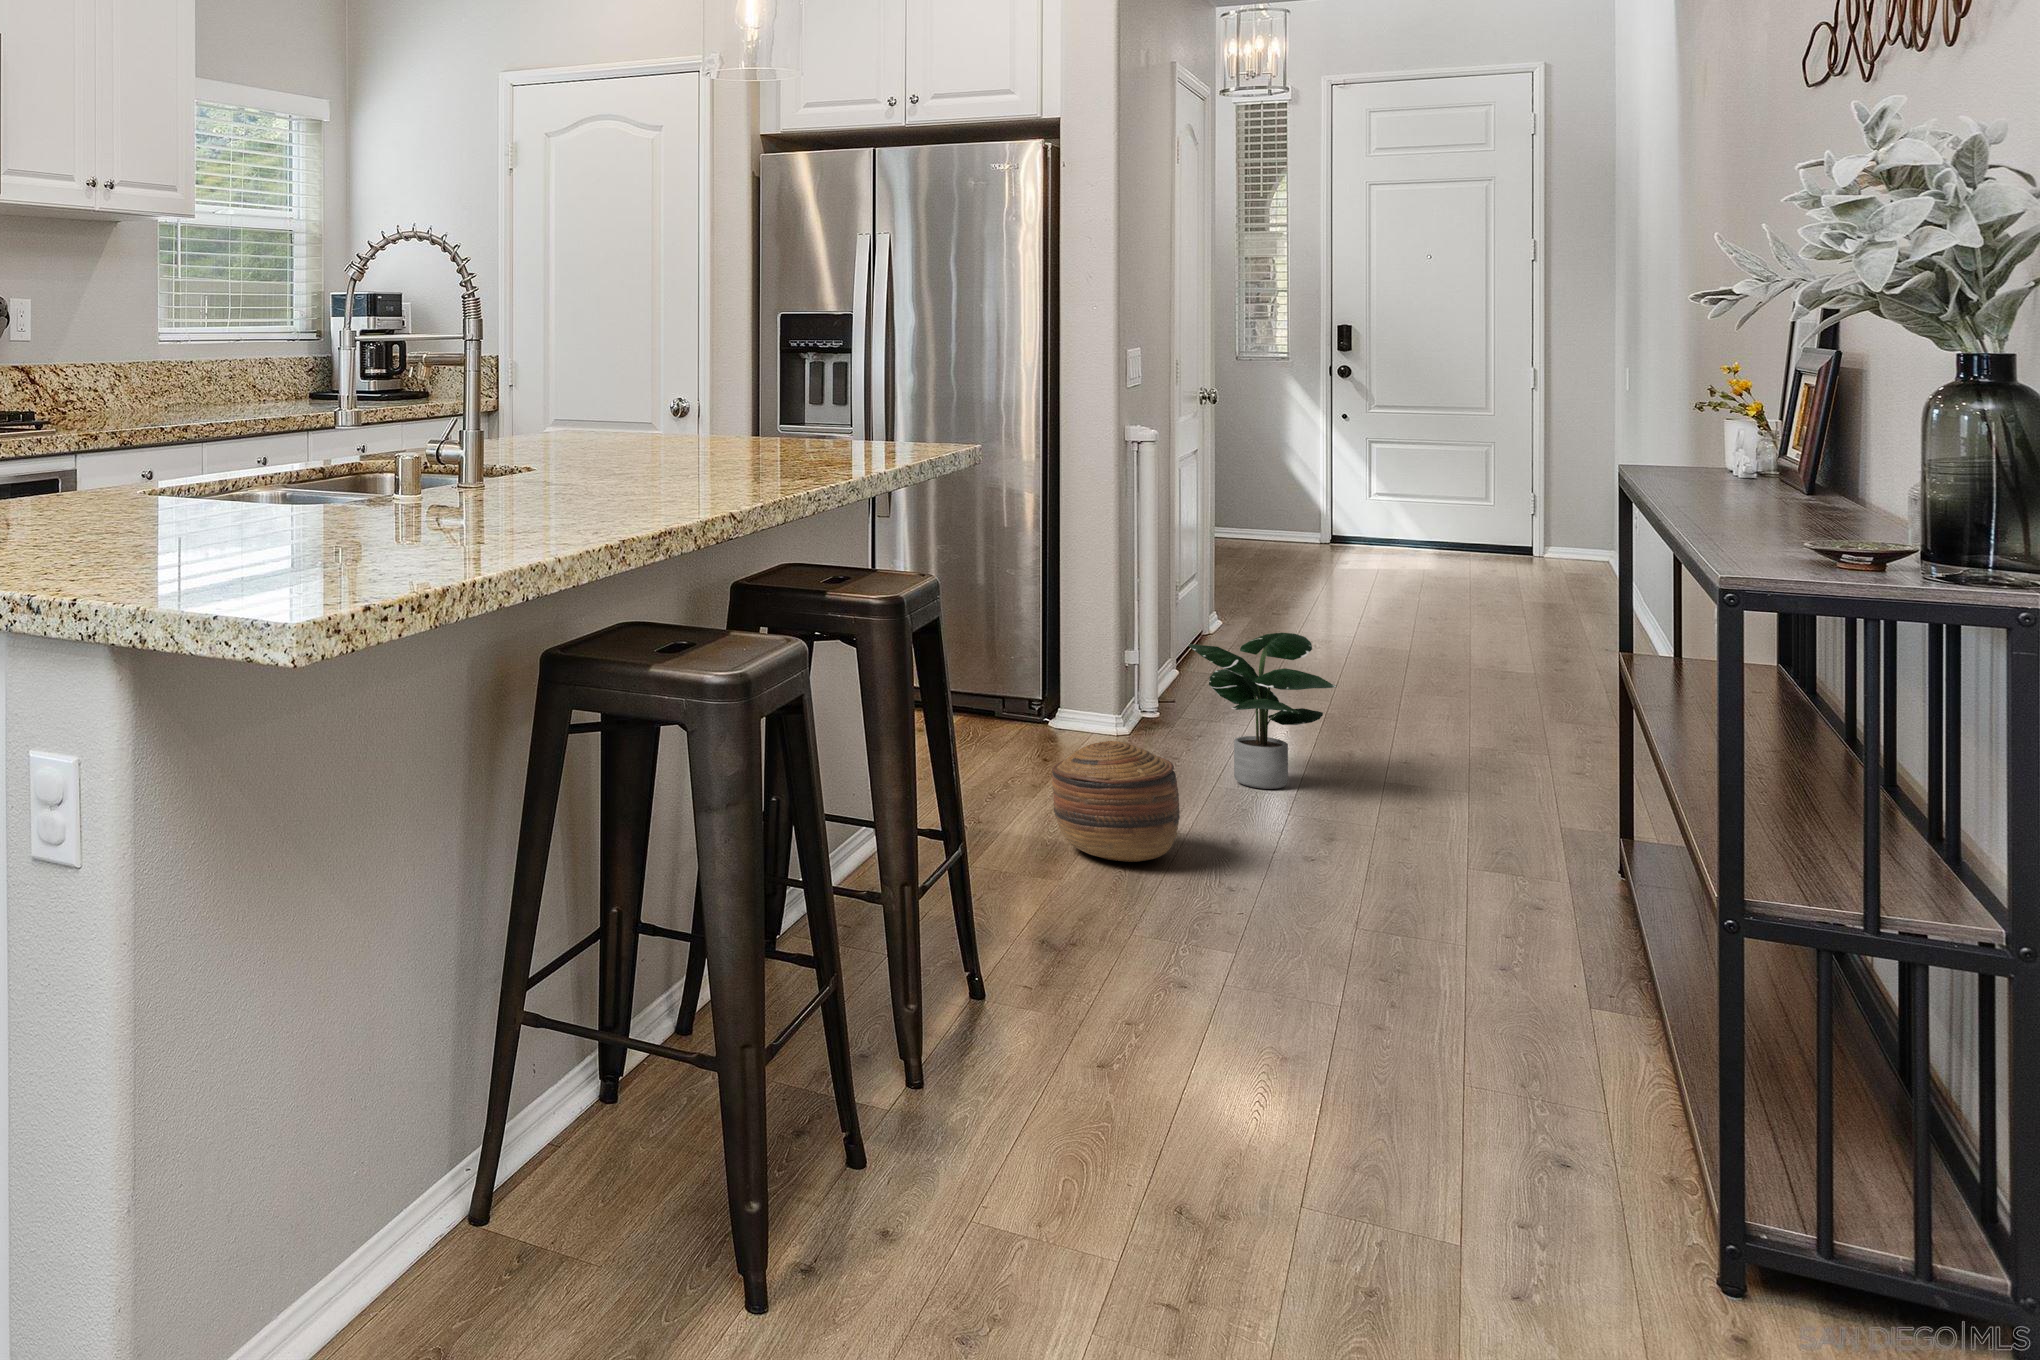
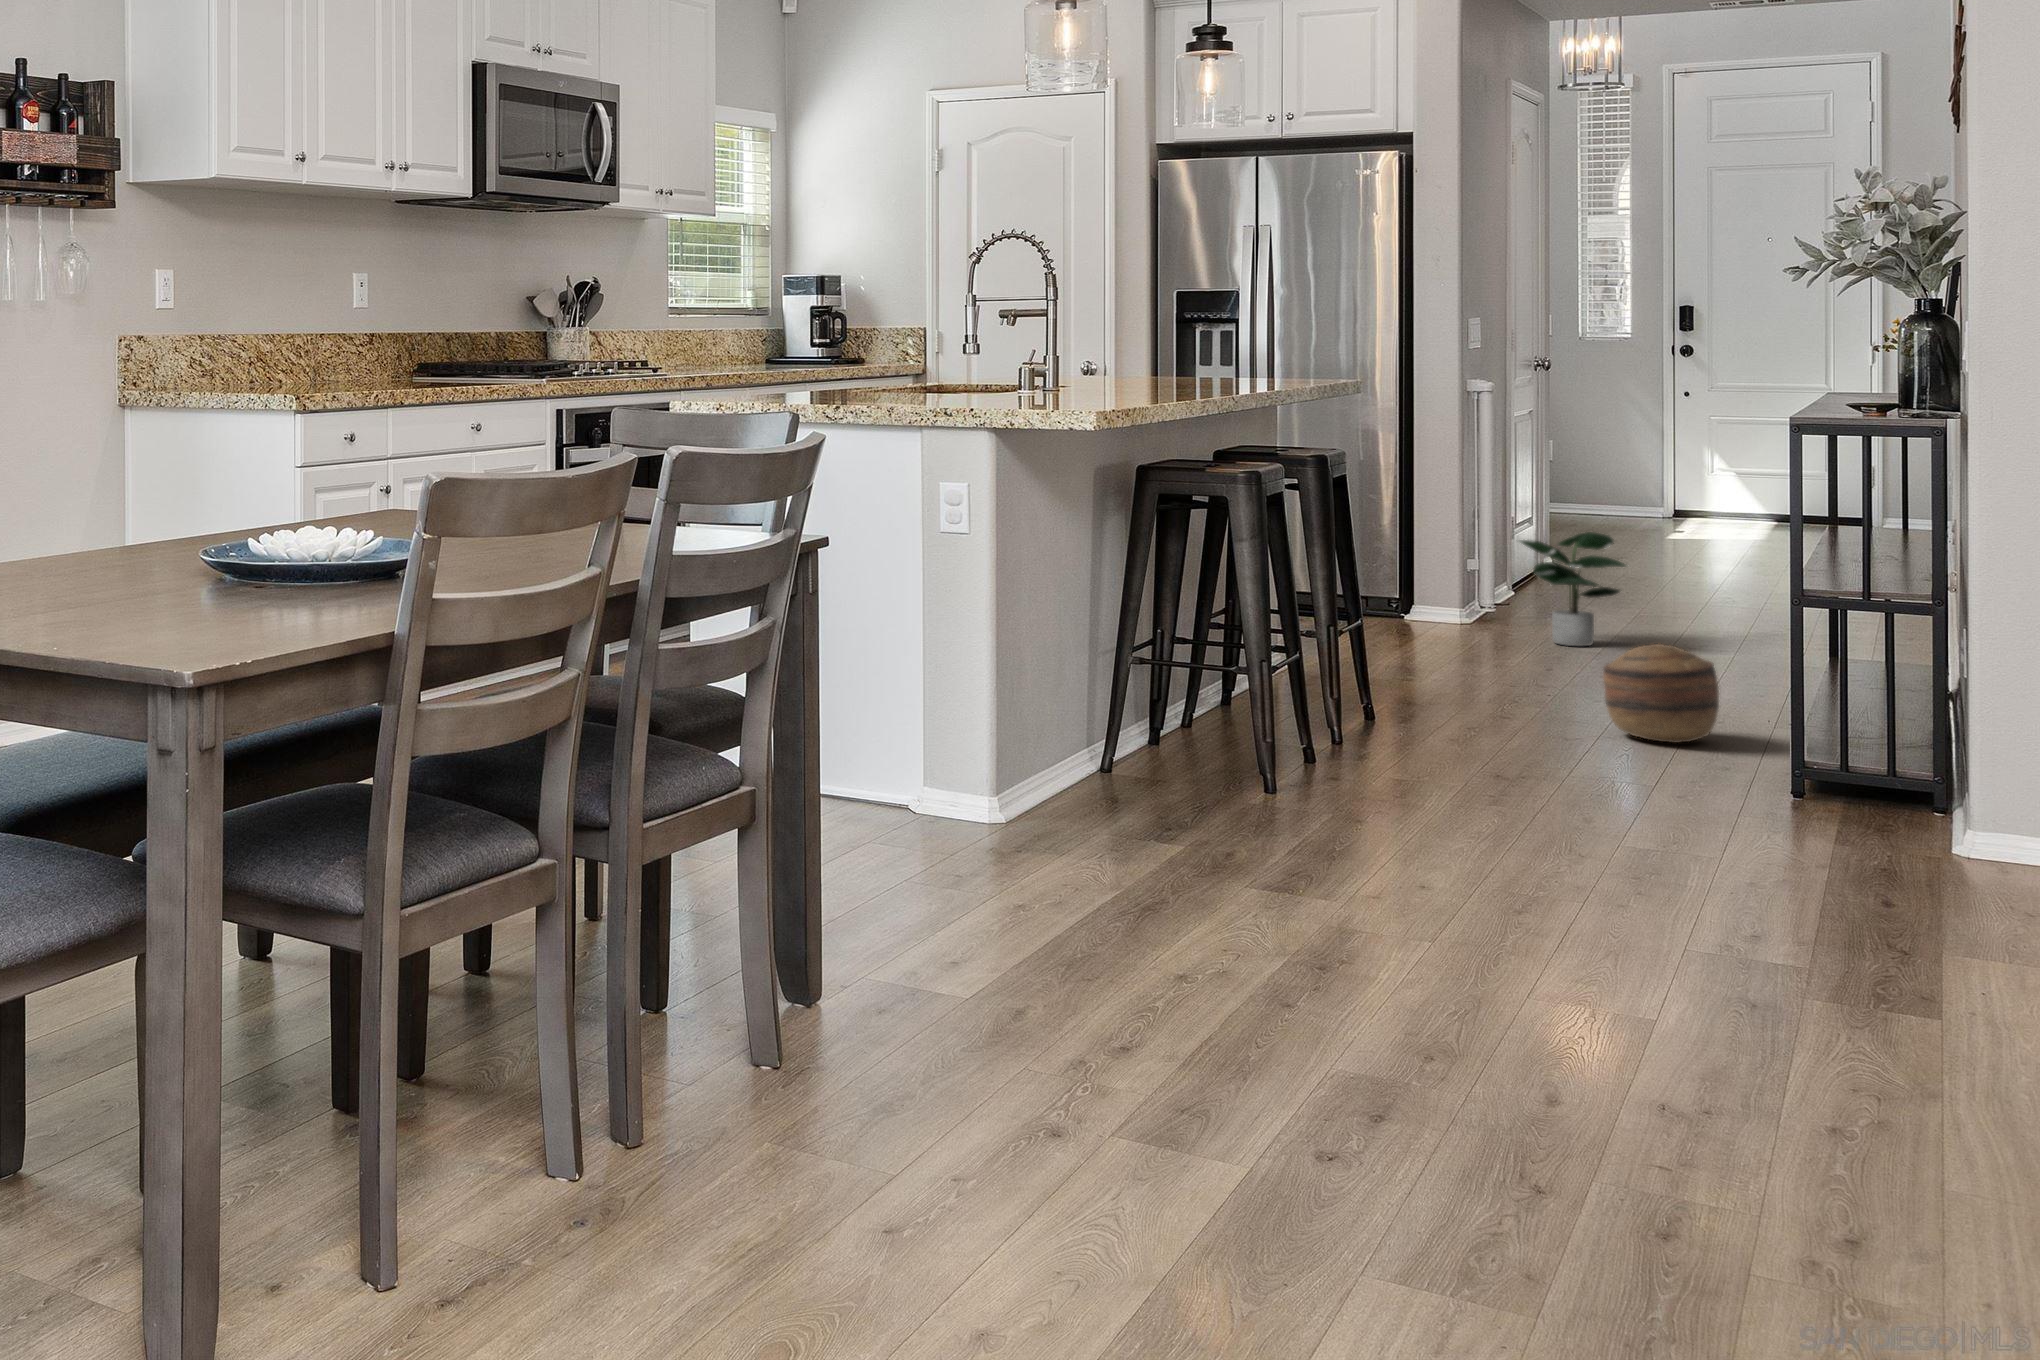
basket: present [1052,741,1180,862] -> present [1603,644,1719,743]

